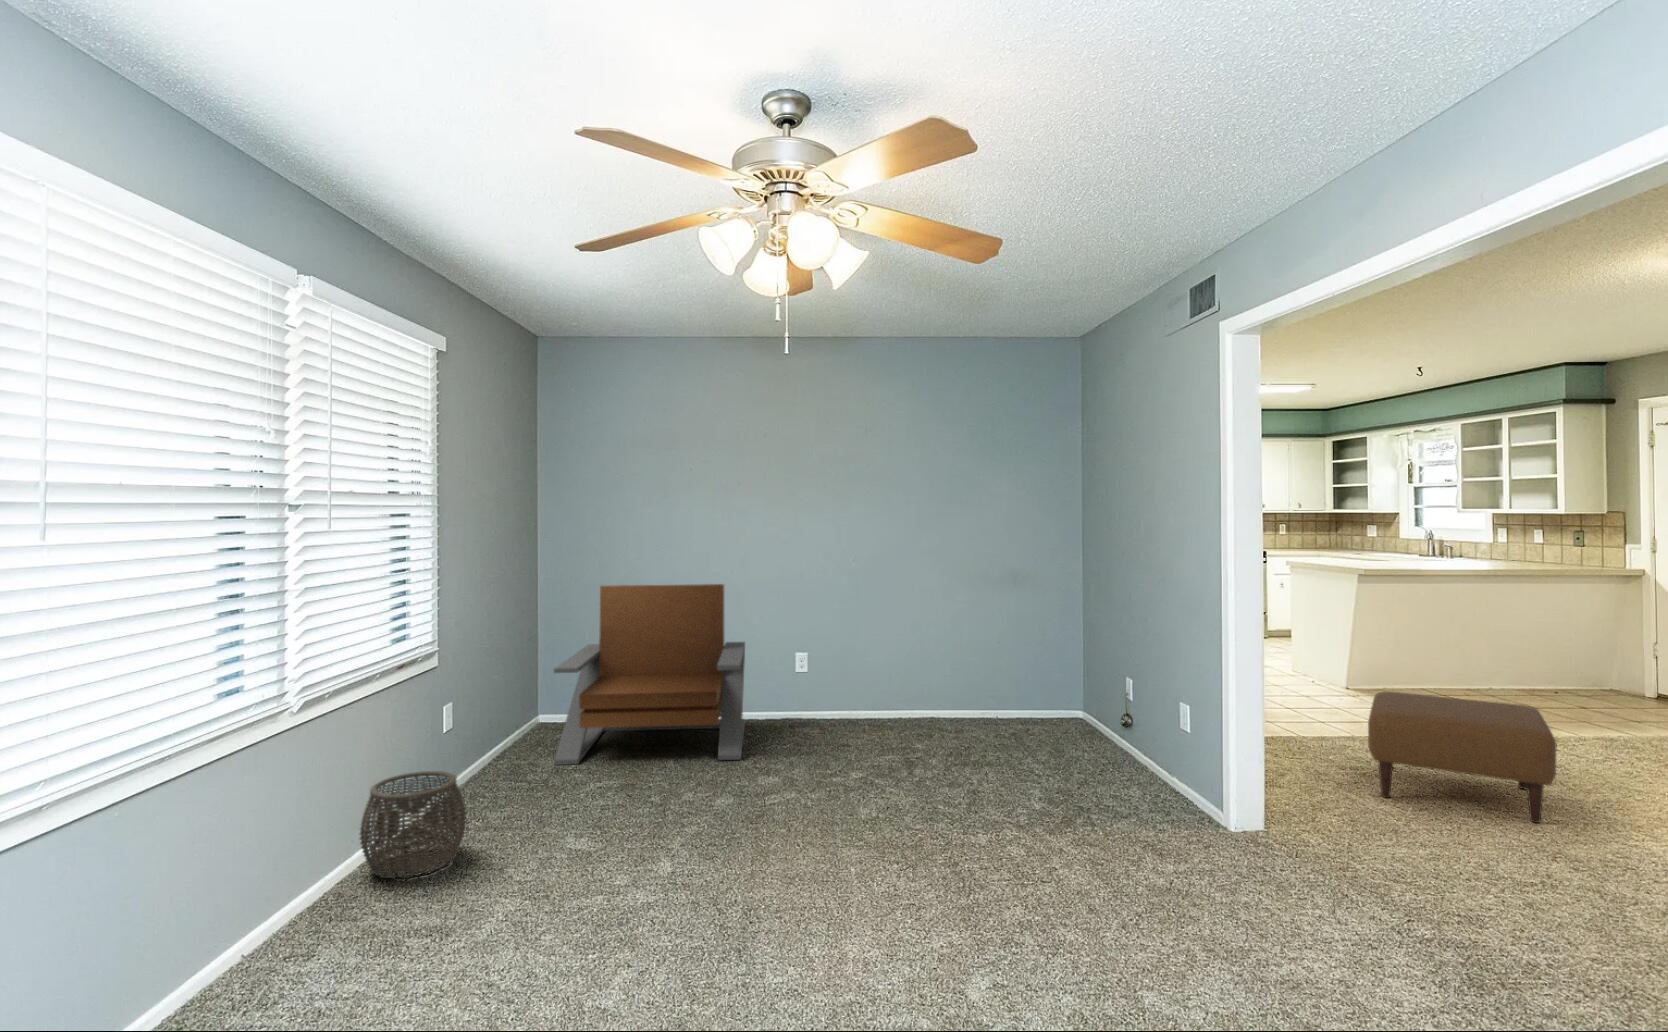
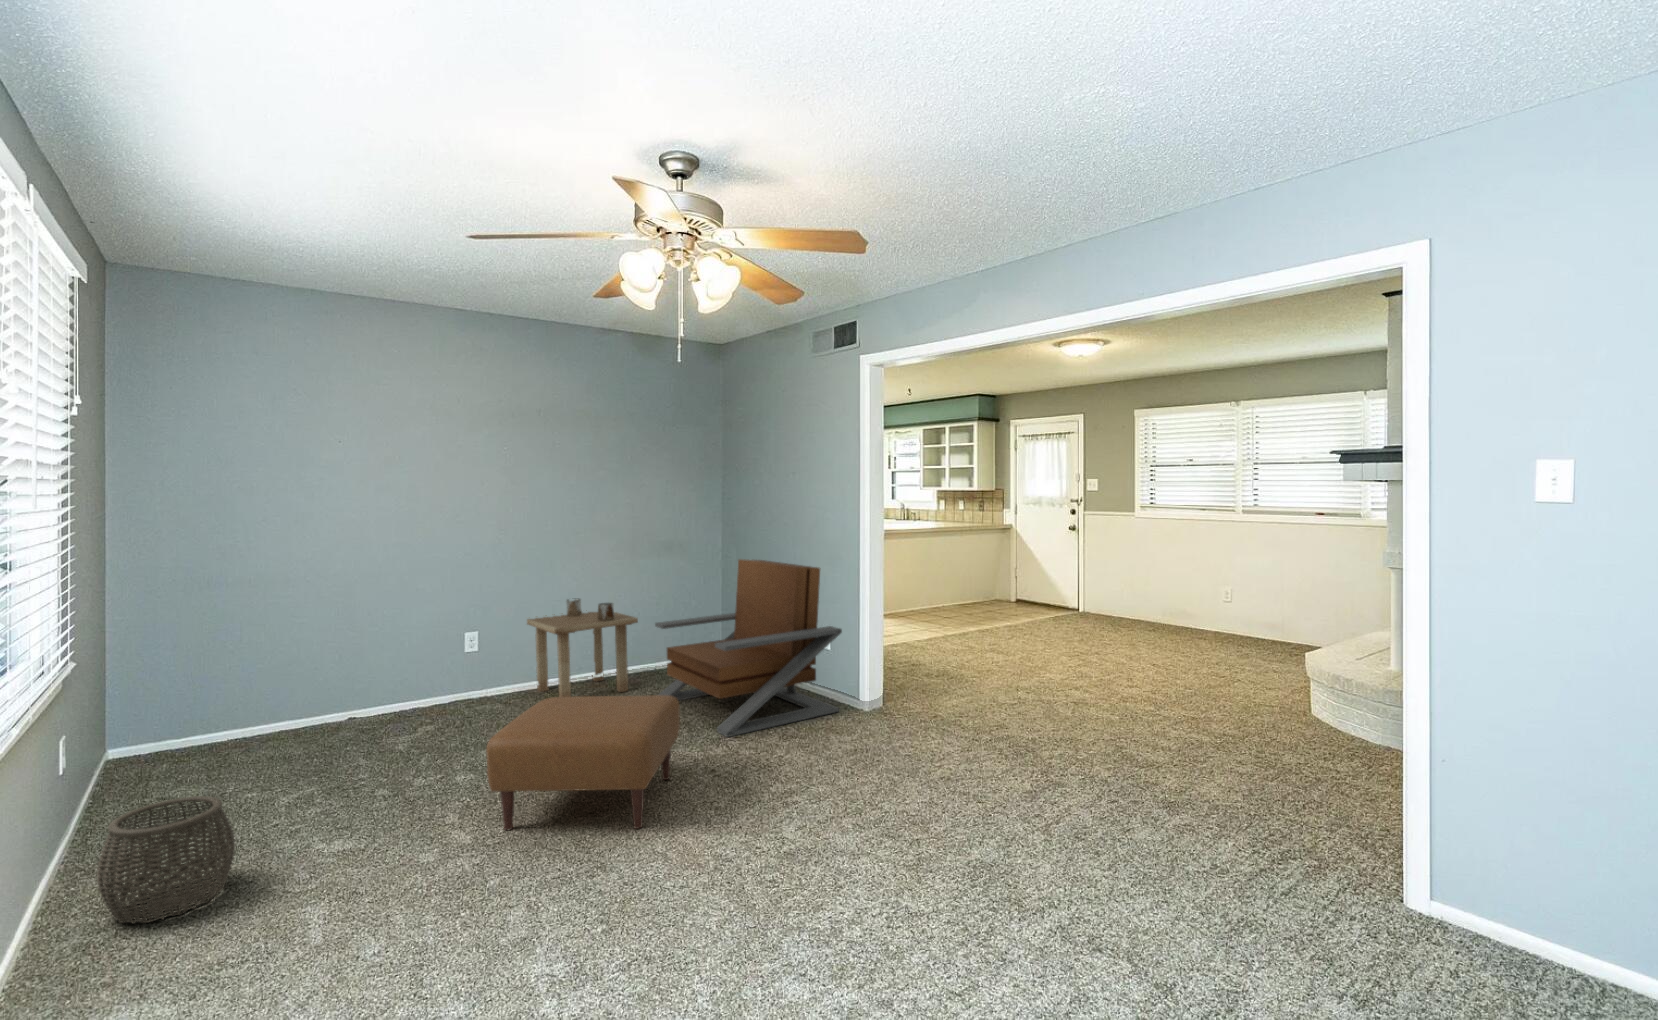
lounge chair: present [554,584,745,765] -> present [655,559,842,737]
side table: none [848,625,956,742] -> present [527,599,638,697]
ottoman: present [1368,692,1557,823] -> present [486,695,680,830]

